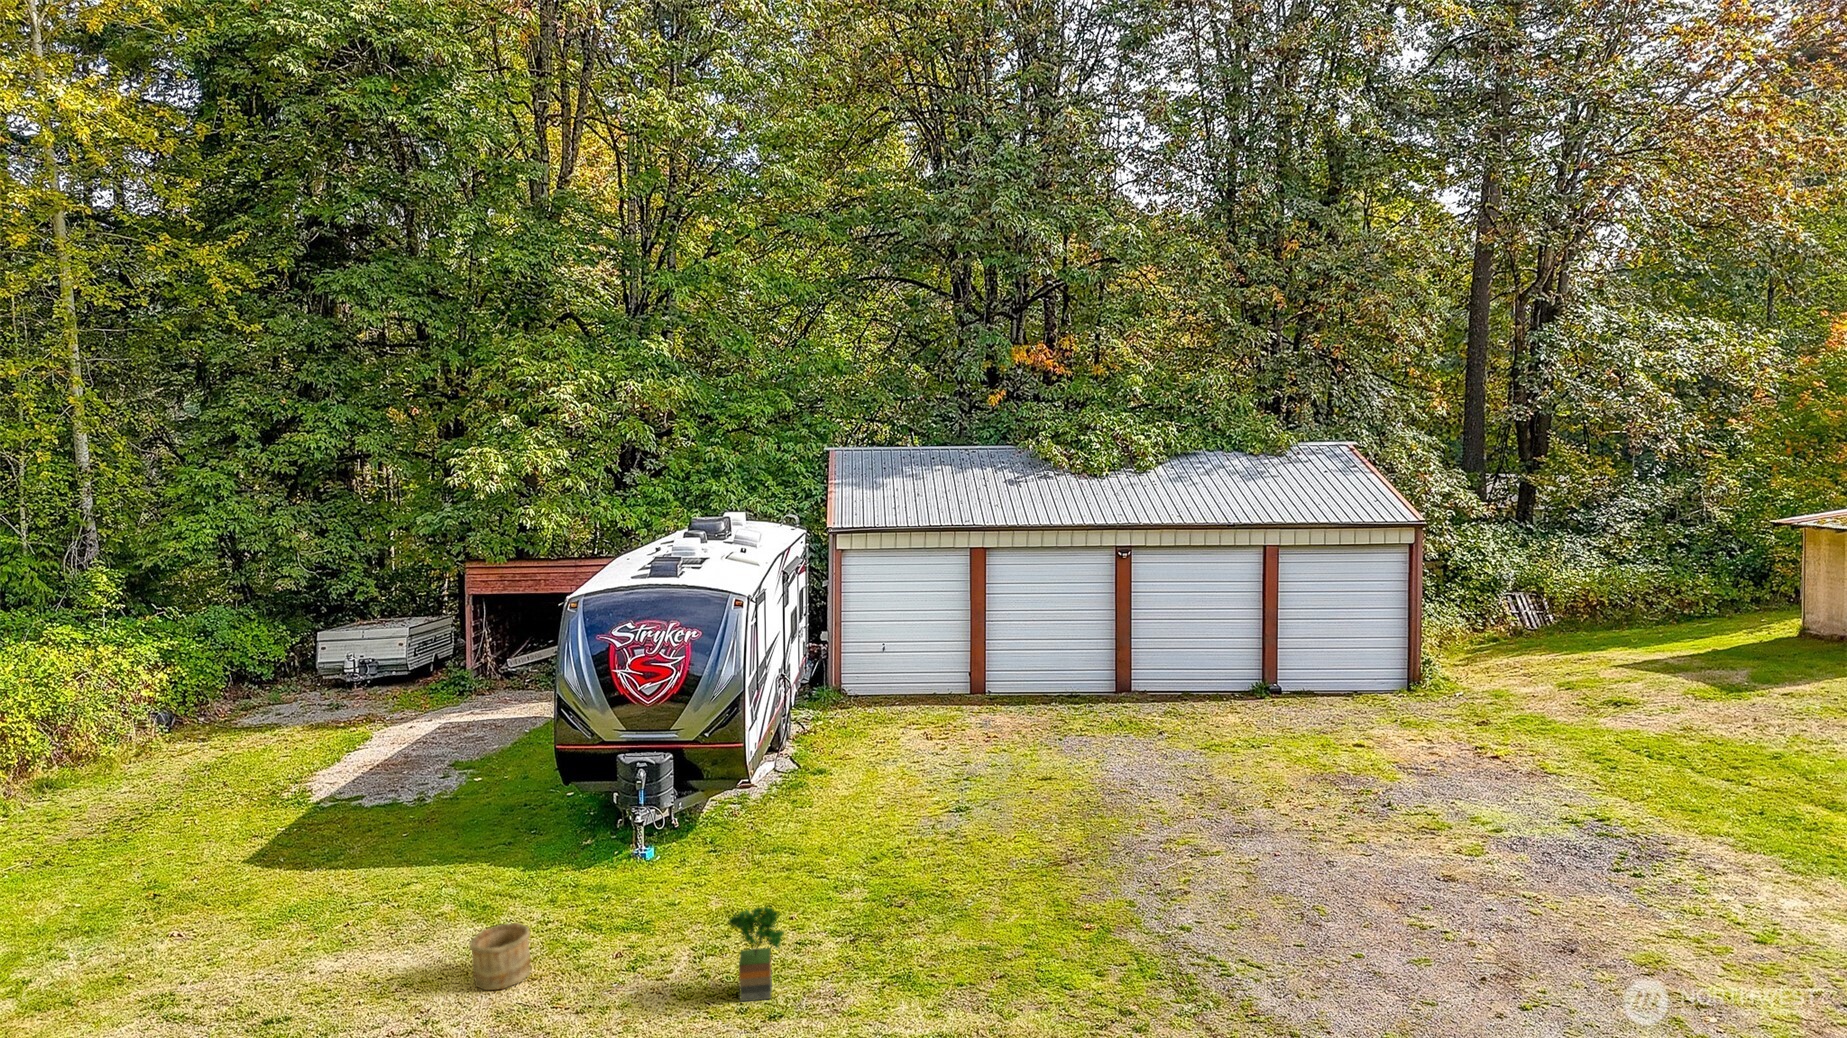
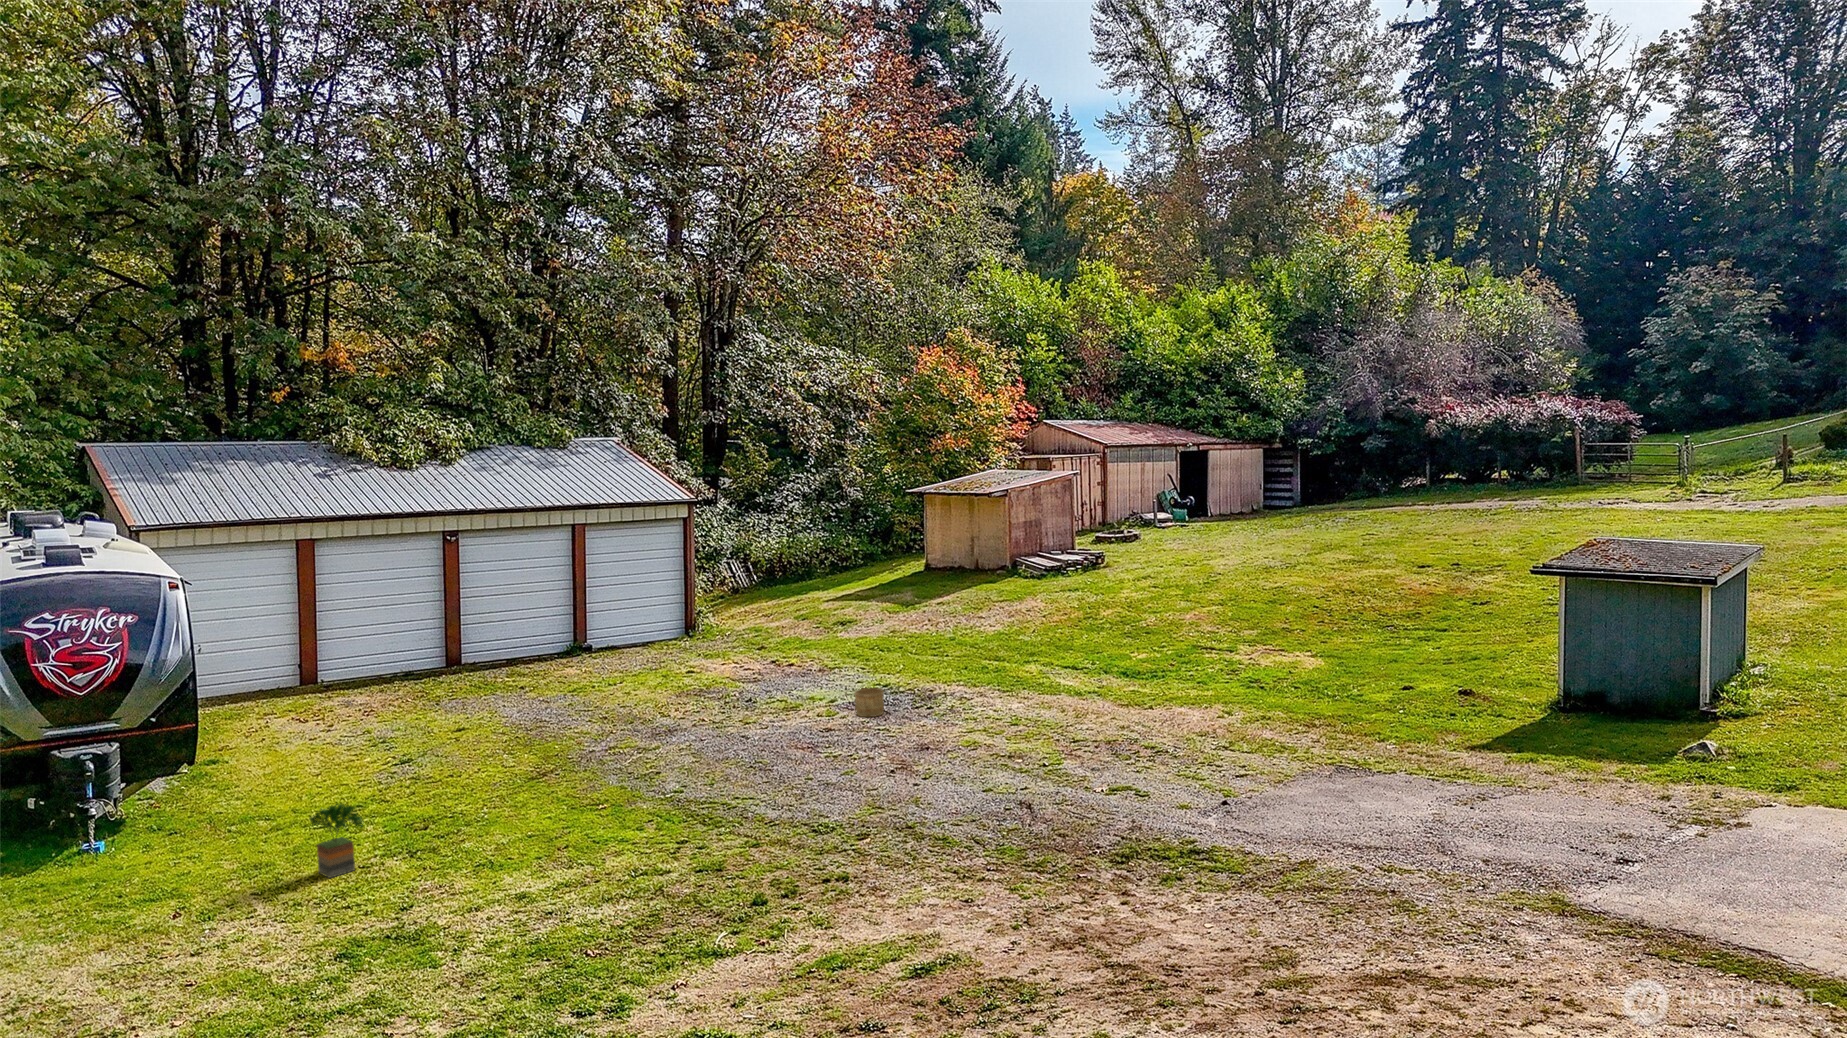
wooden bucket: present [470,923,530,990] -> present [854,688,884,717]

